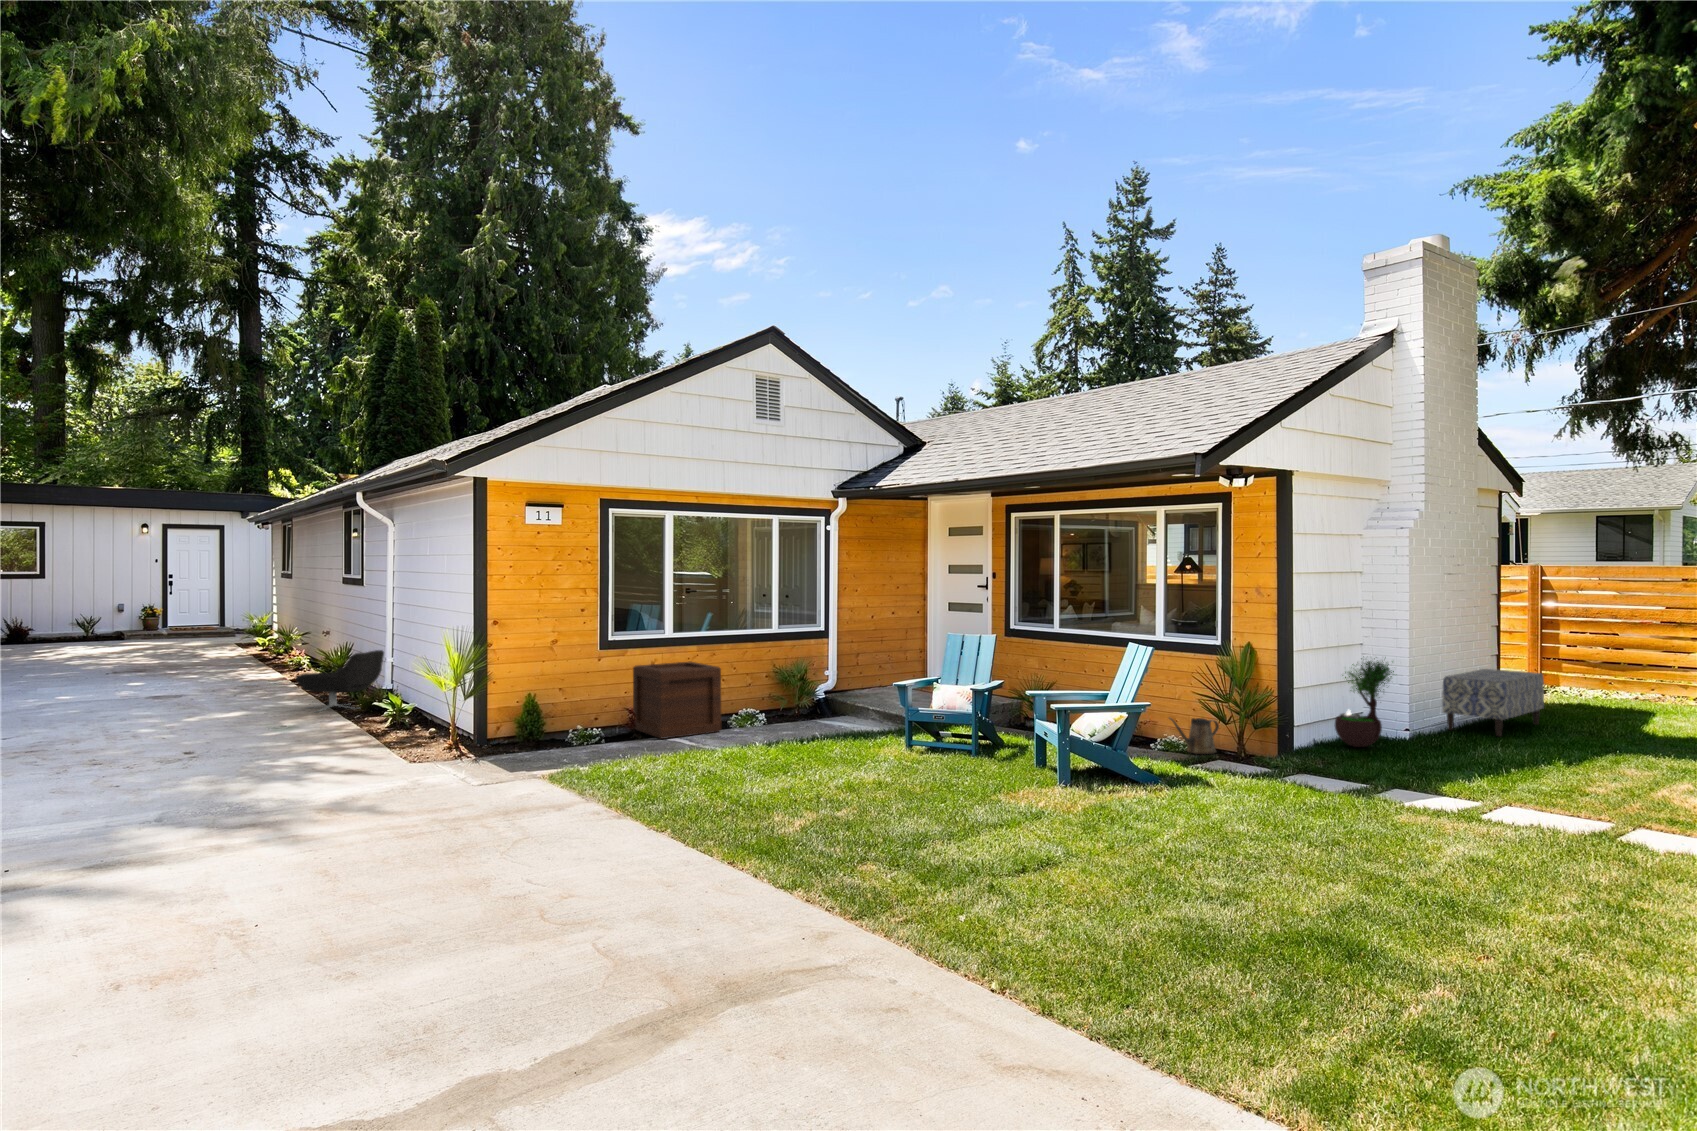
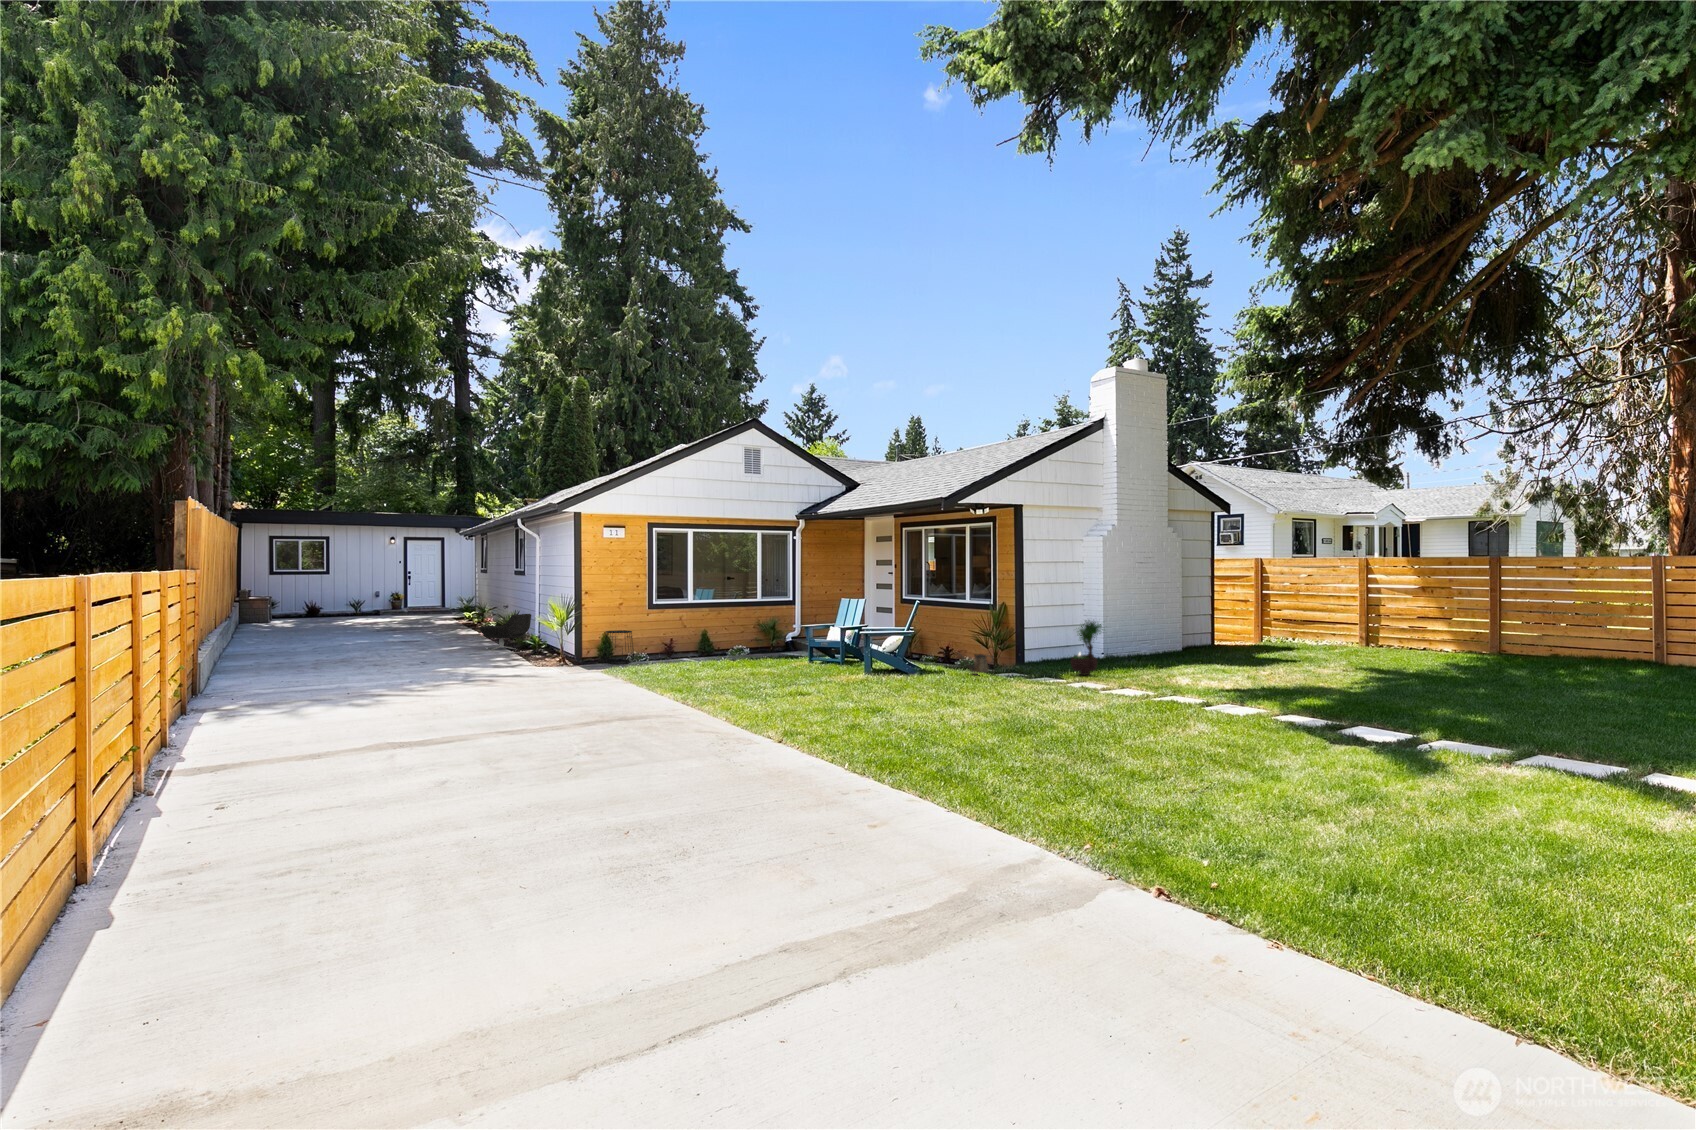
wooden crate: present [633,662,721,739] -> none [664,620,714,663]
bench: present [1442,669,1544,736] -> none [1165,634,1243,674]
side table: none [535,685,590,747] -> present [603,630,634,665]

